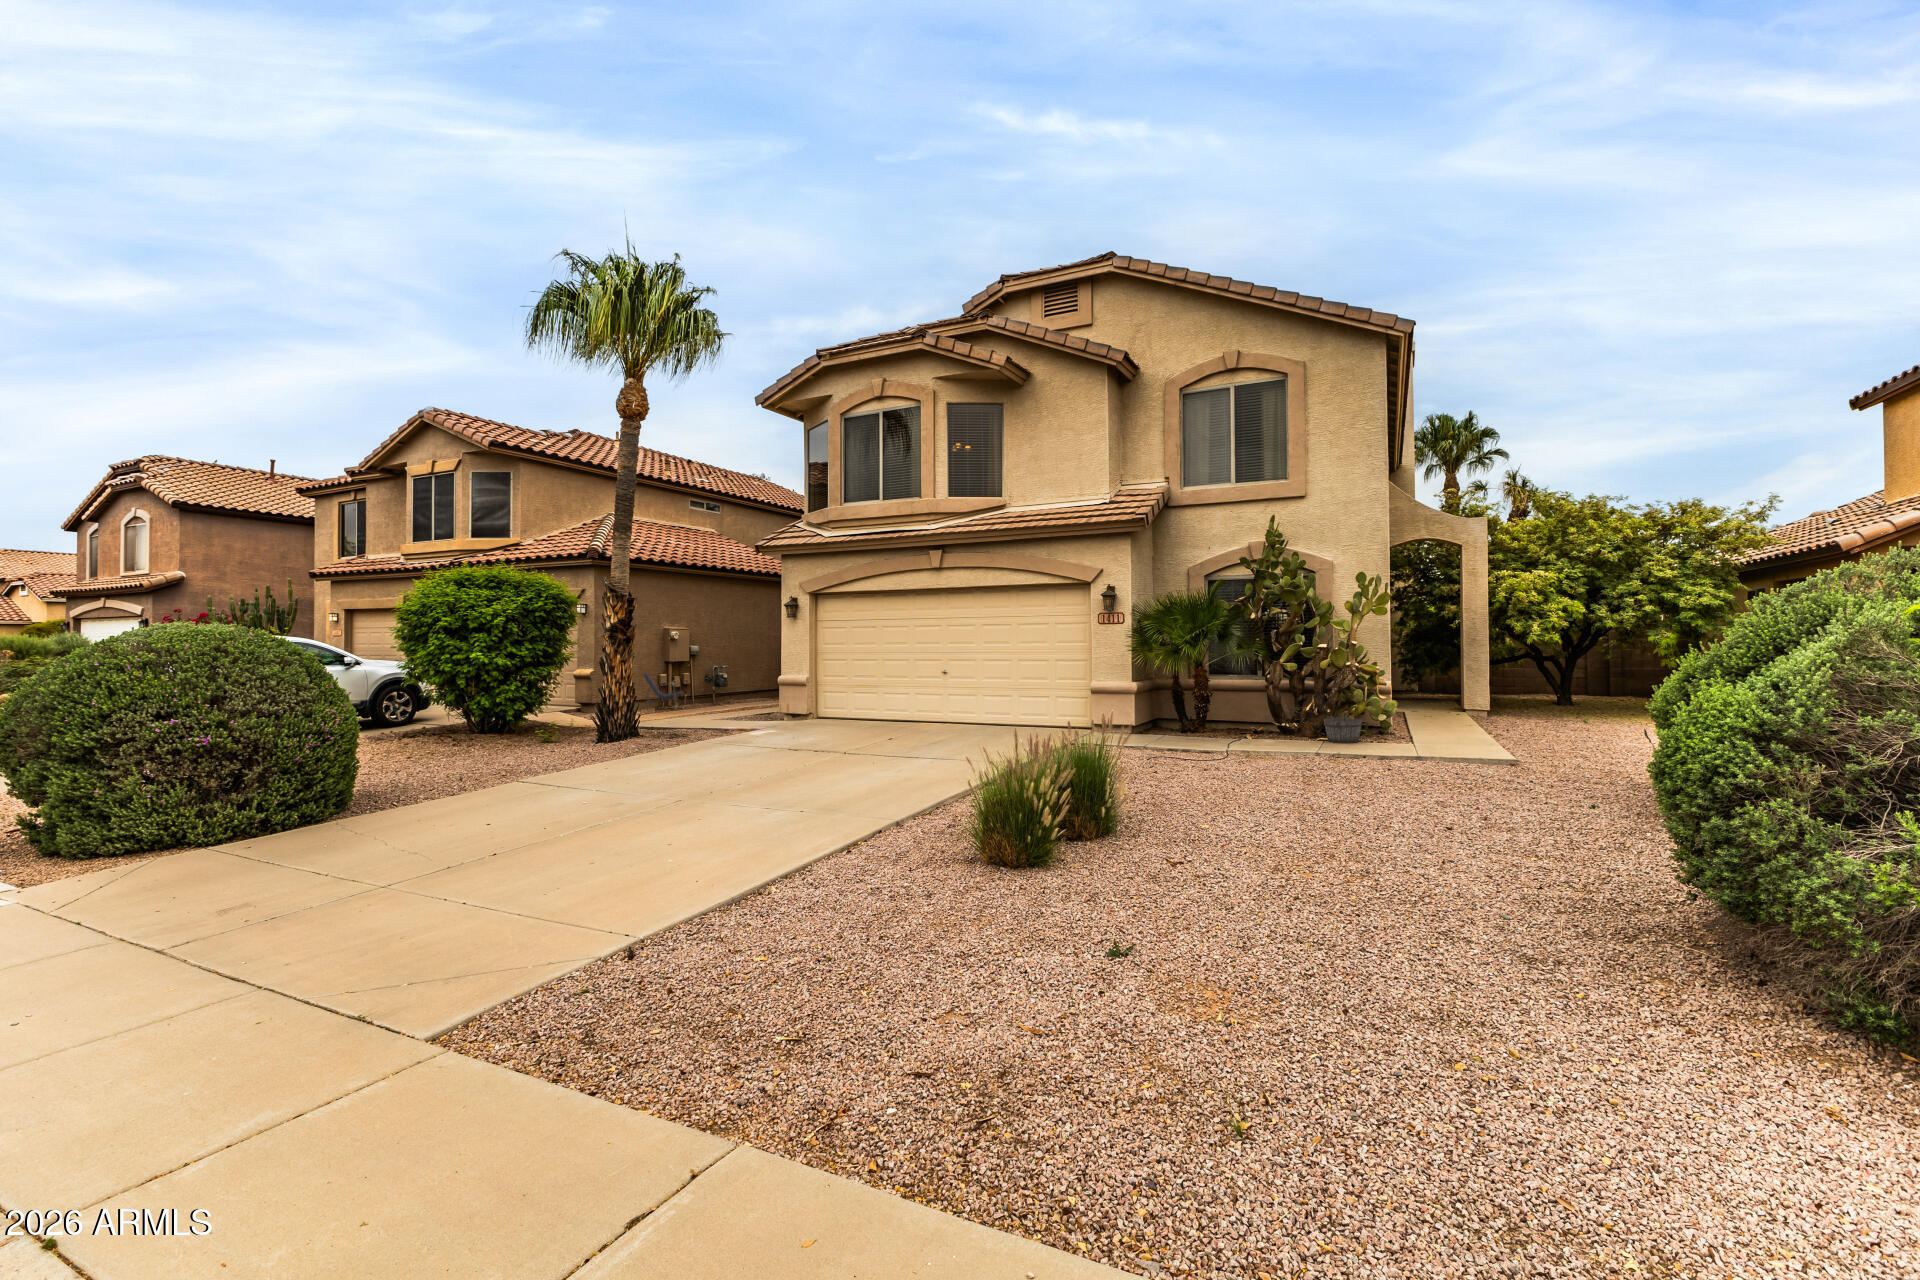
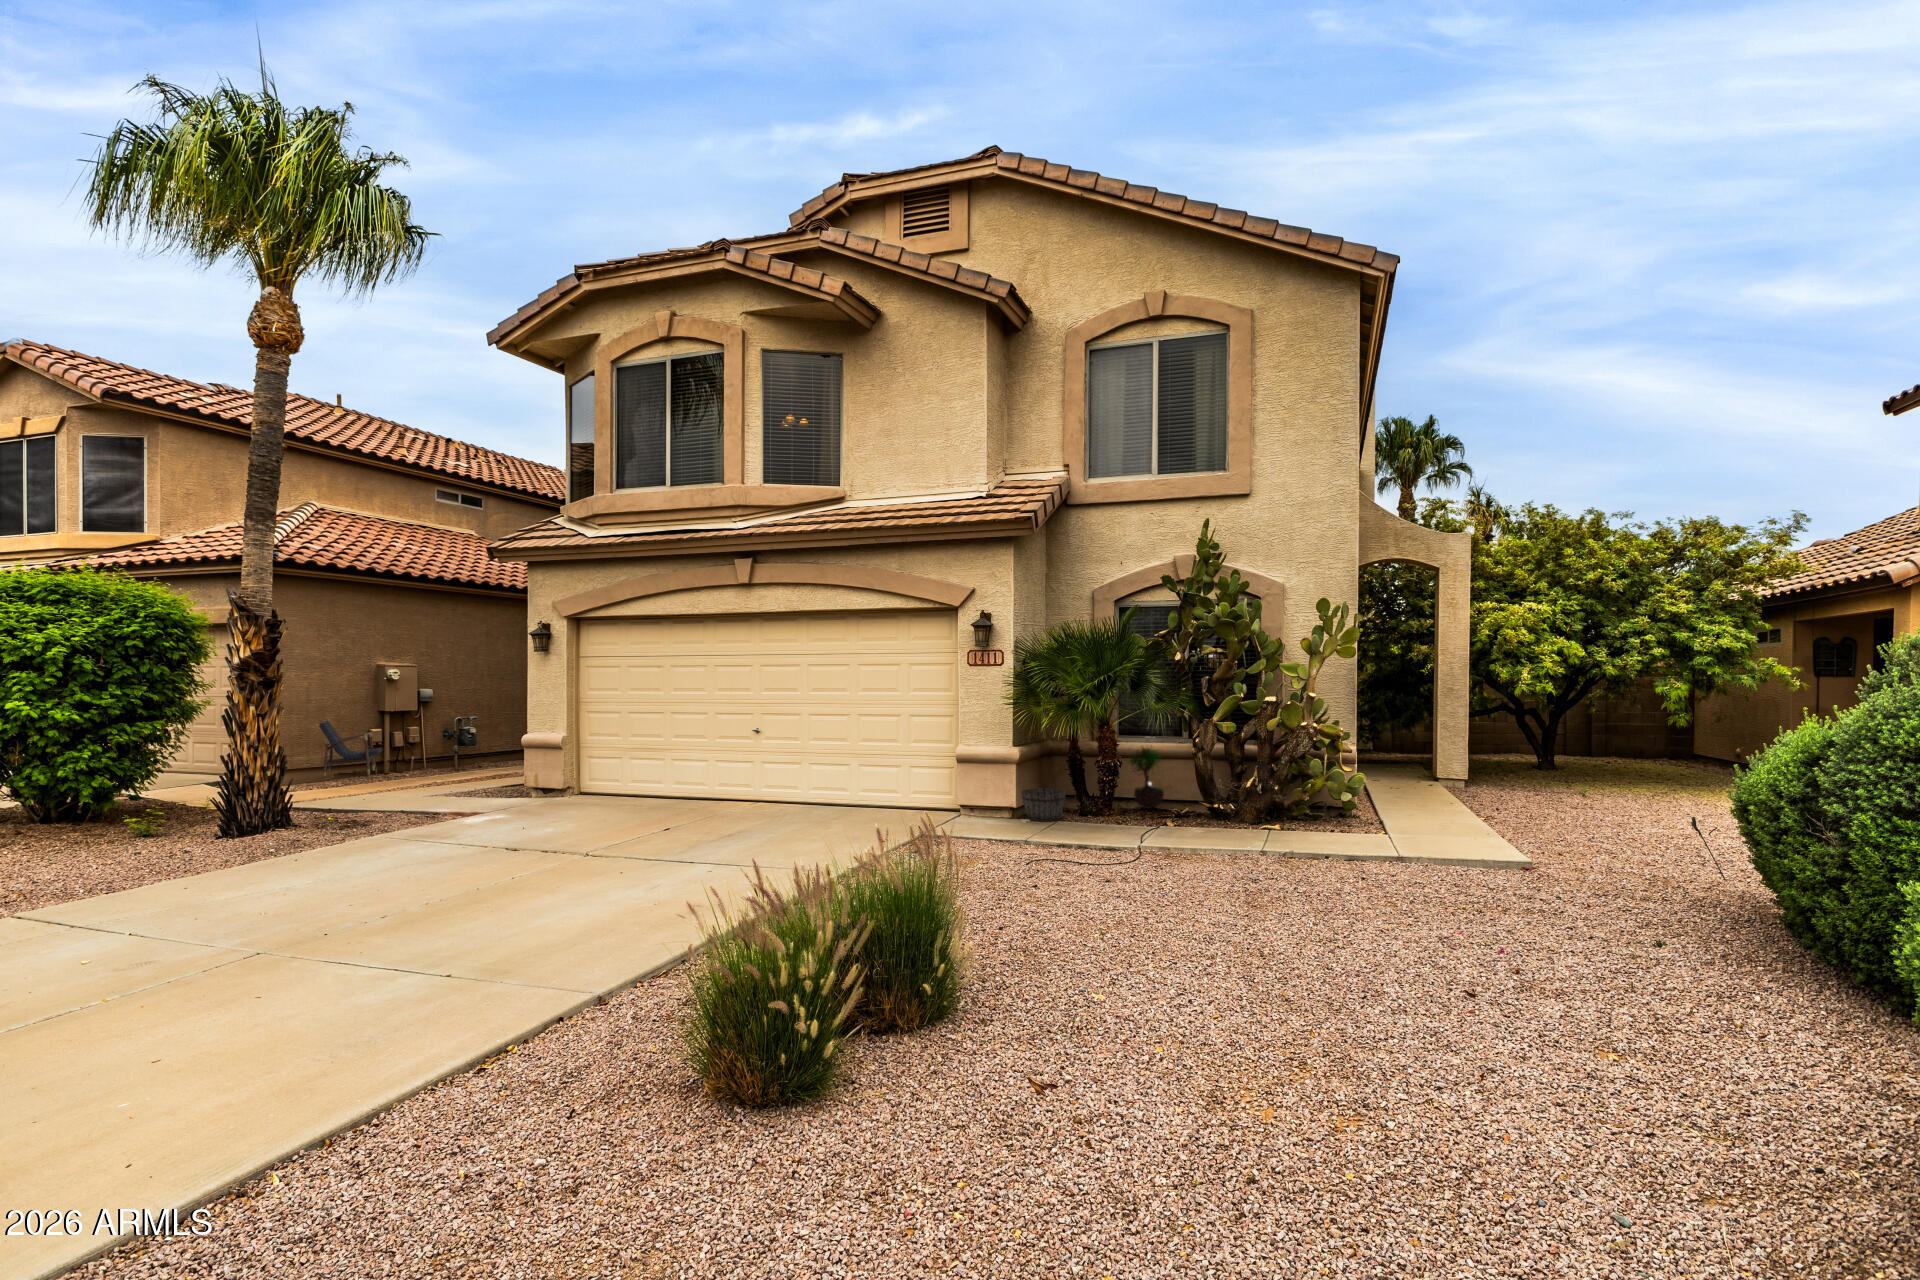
potted tree: none [1215,678,1244,728] -> present [1129,748,1164,809]
wooden bucket: present [1323,711,1362,743] -> present [1022,781,1066,821]

